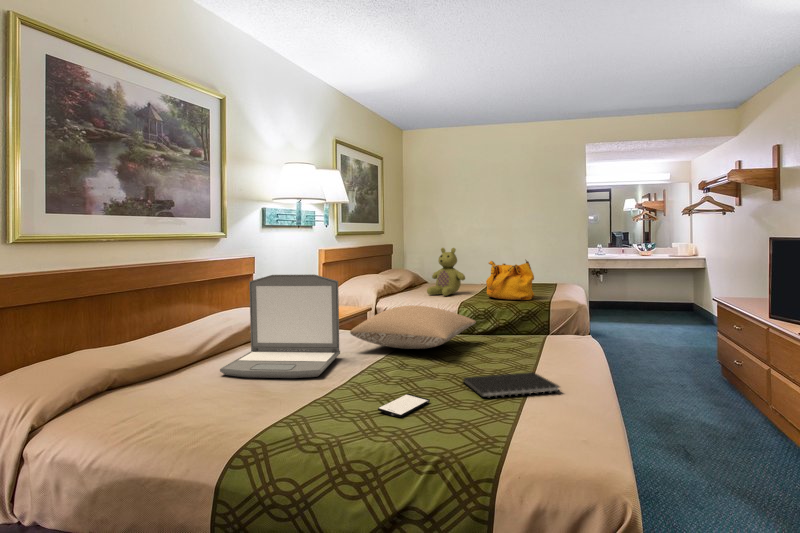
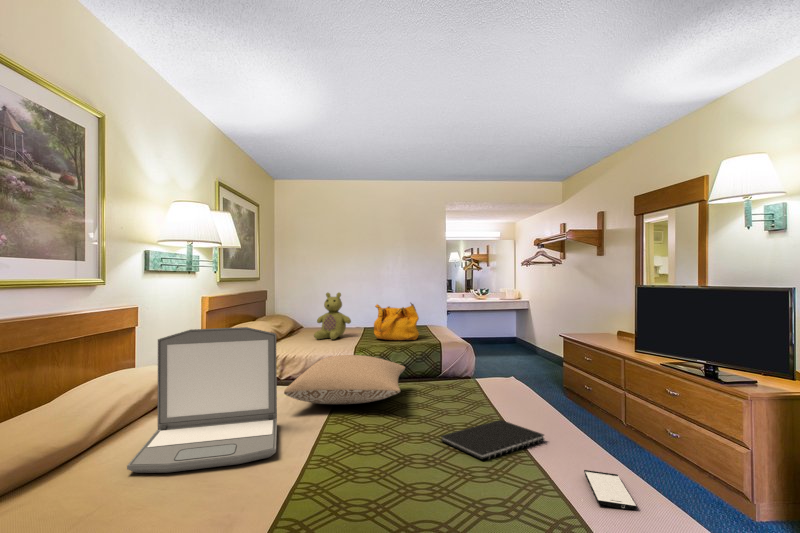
smartphone: present [378,394,430,417] -> present [584,470,637,509]

